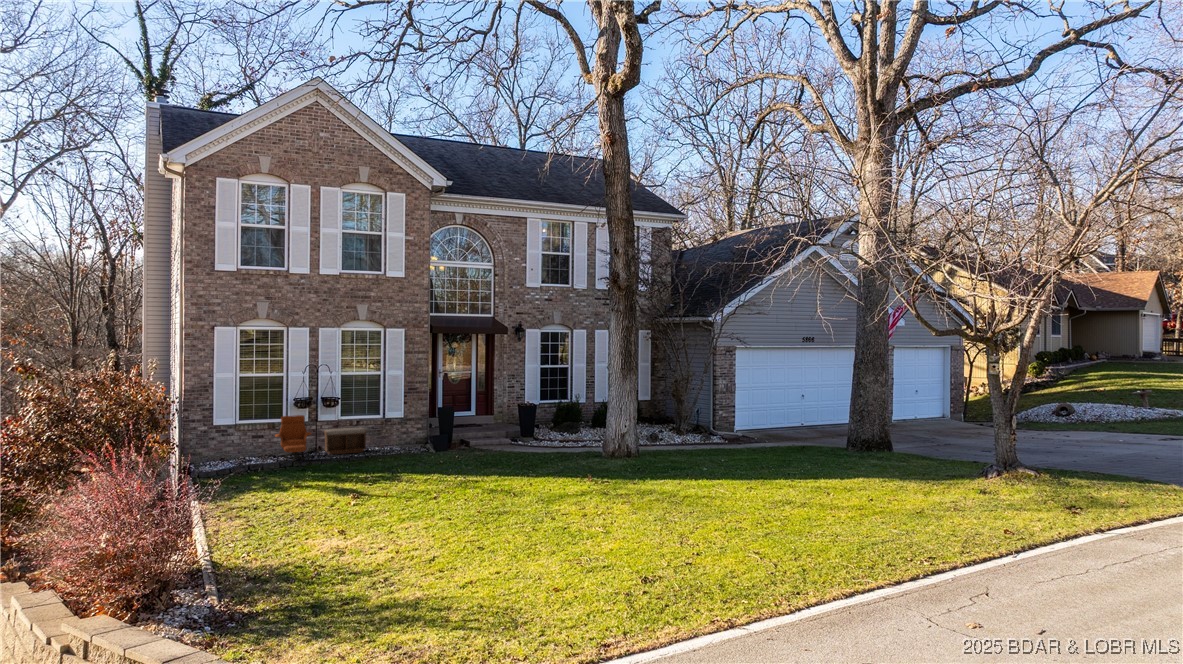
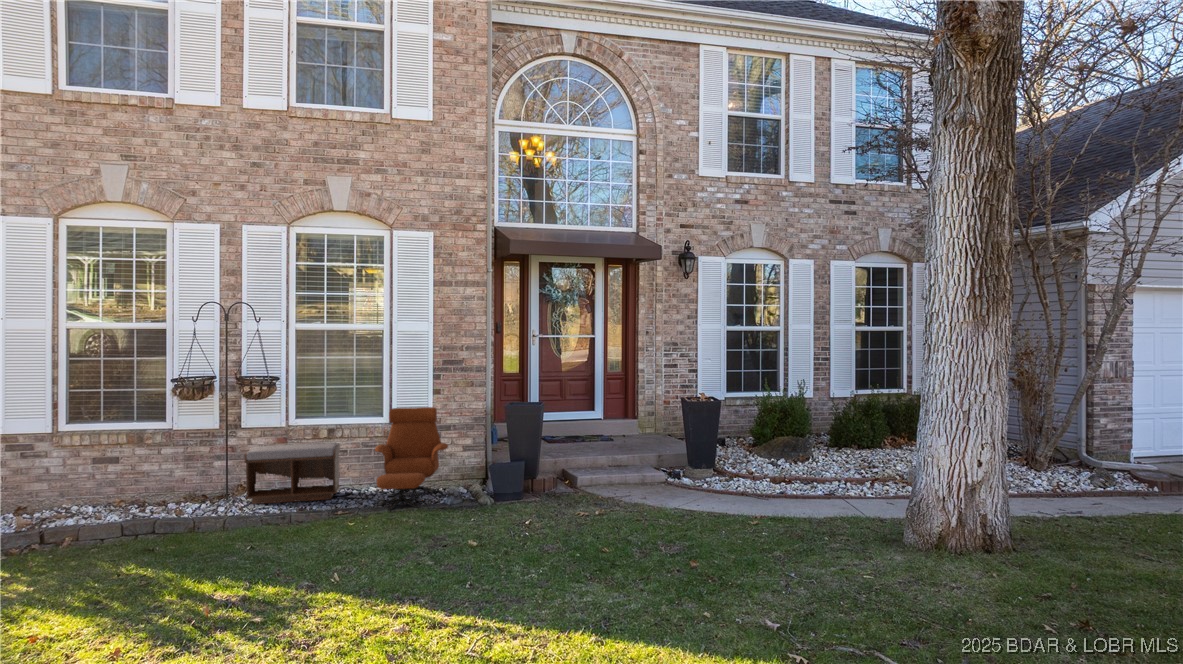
lounge chair: present [275,415,311,461] -> present [375,407,448,510]

